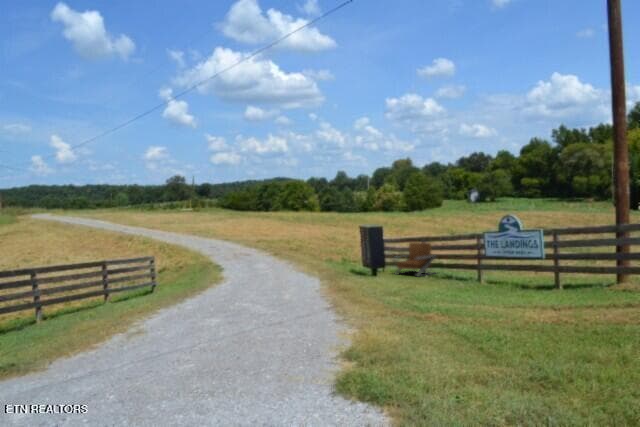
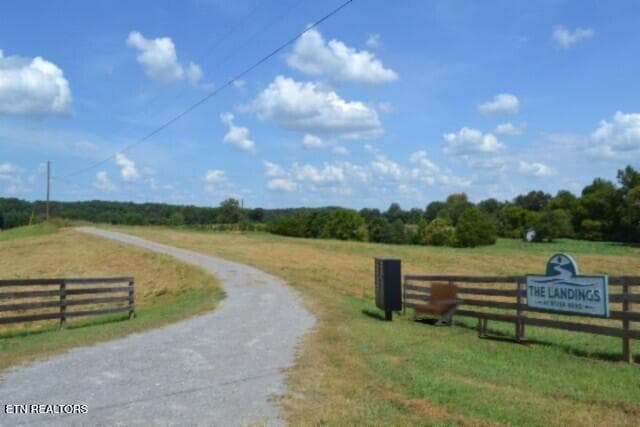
bench: none [449,263,486,283] -> present [477,312,526,342]

